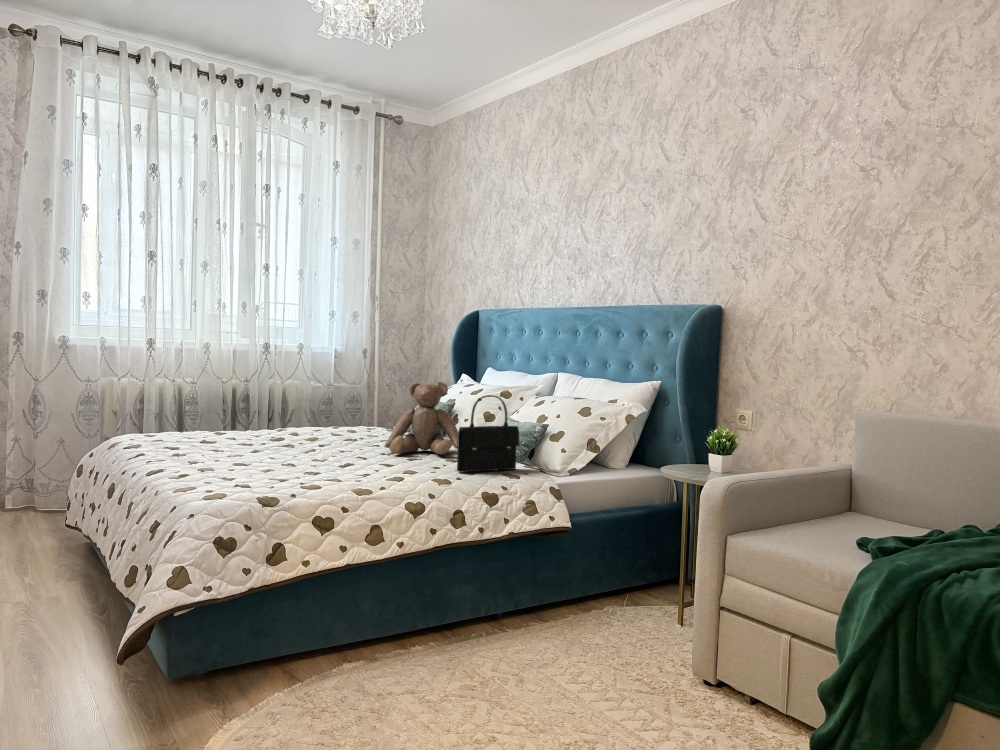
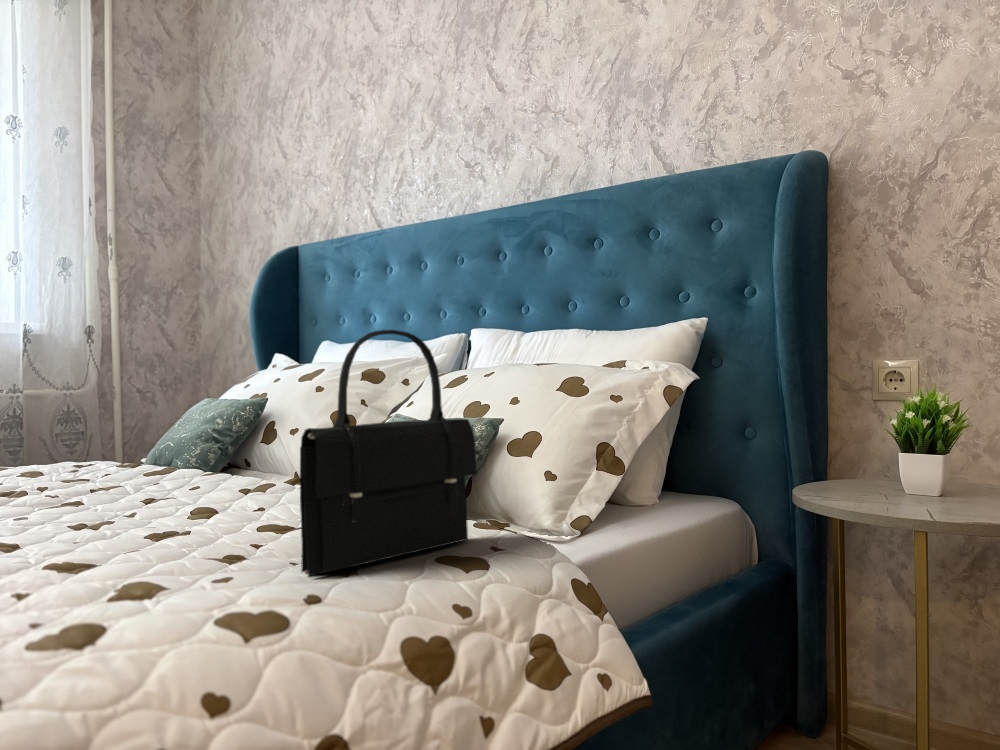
teddy bear: present [384,382,458,454] -> none [83,336,295,524]

